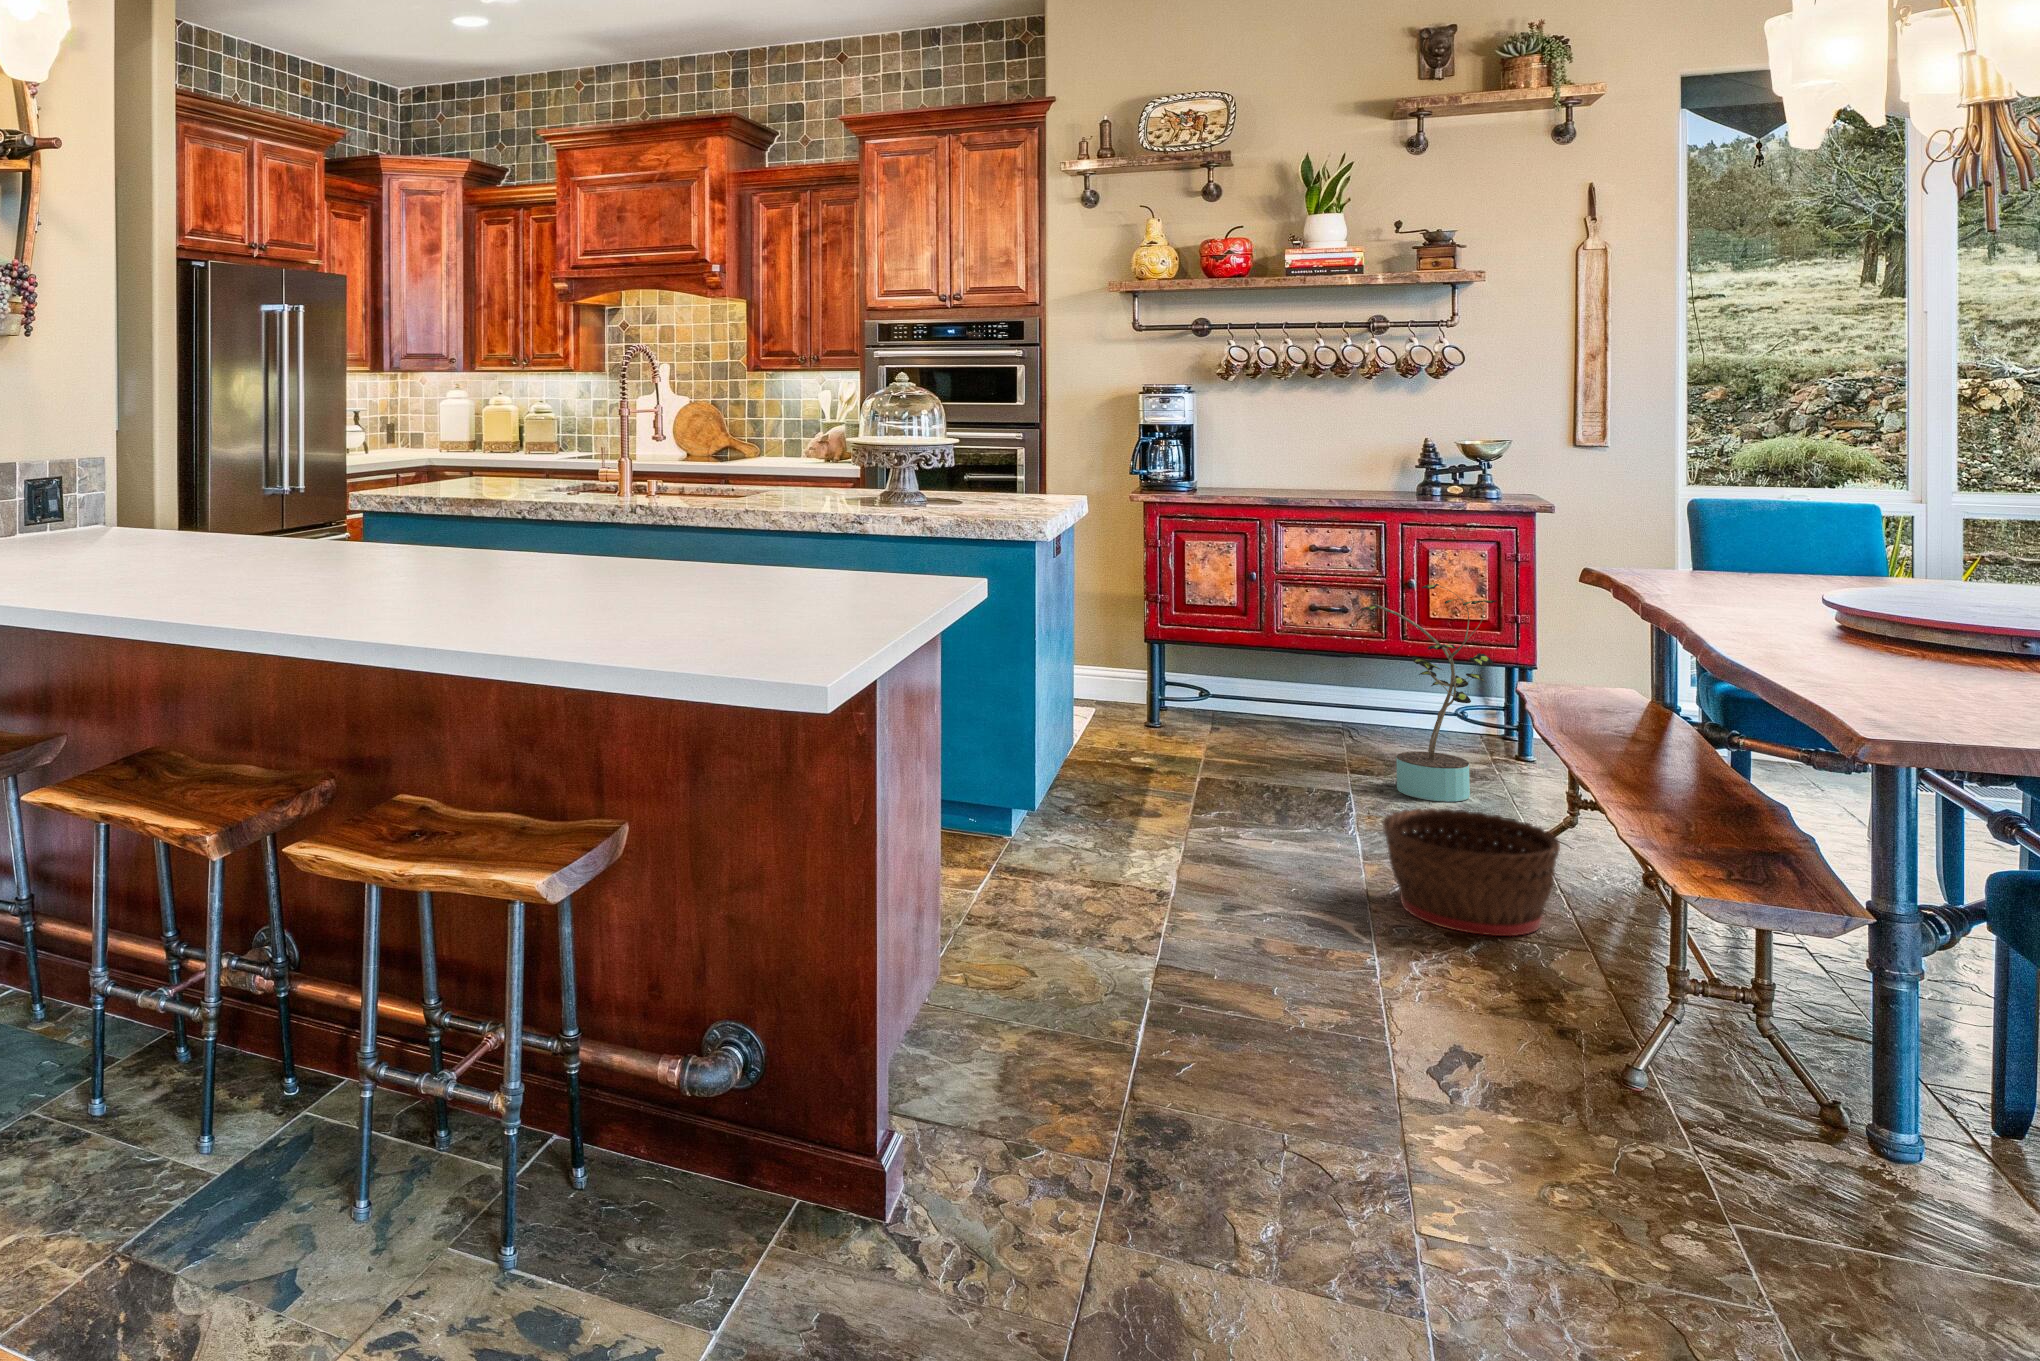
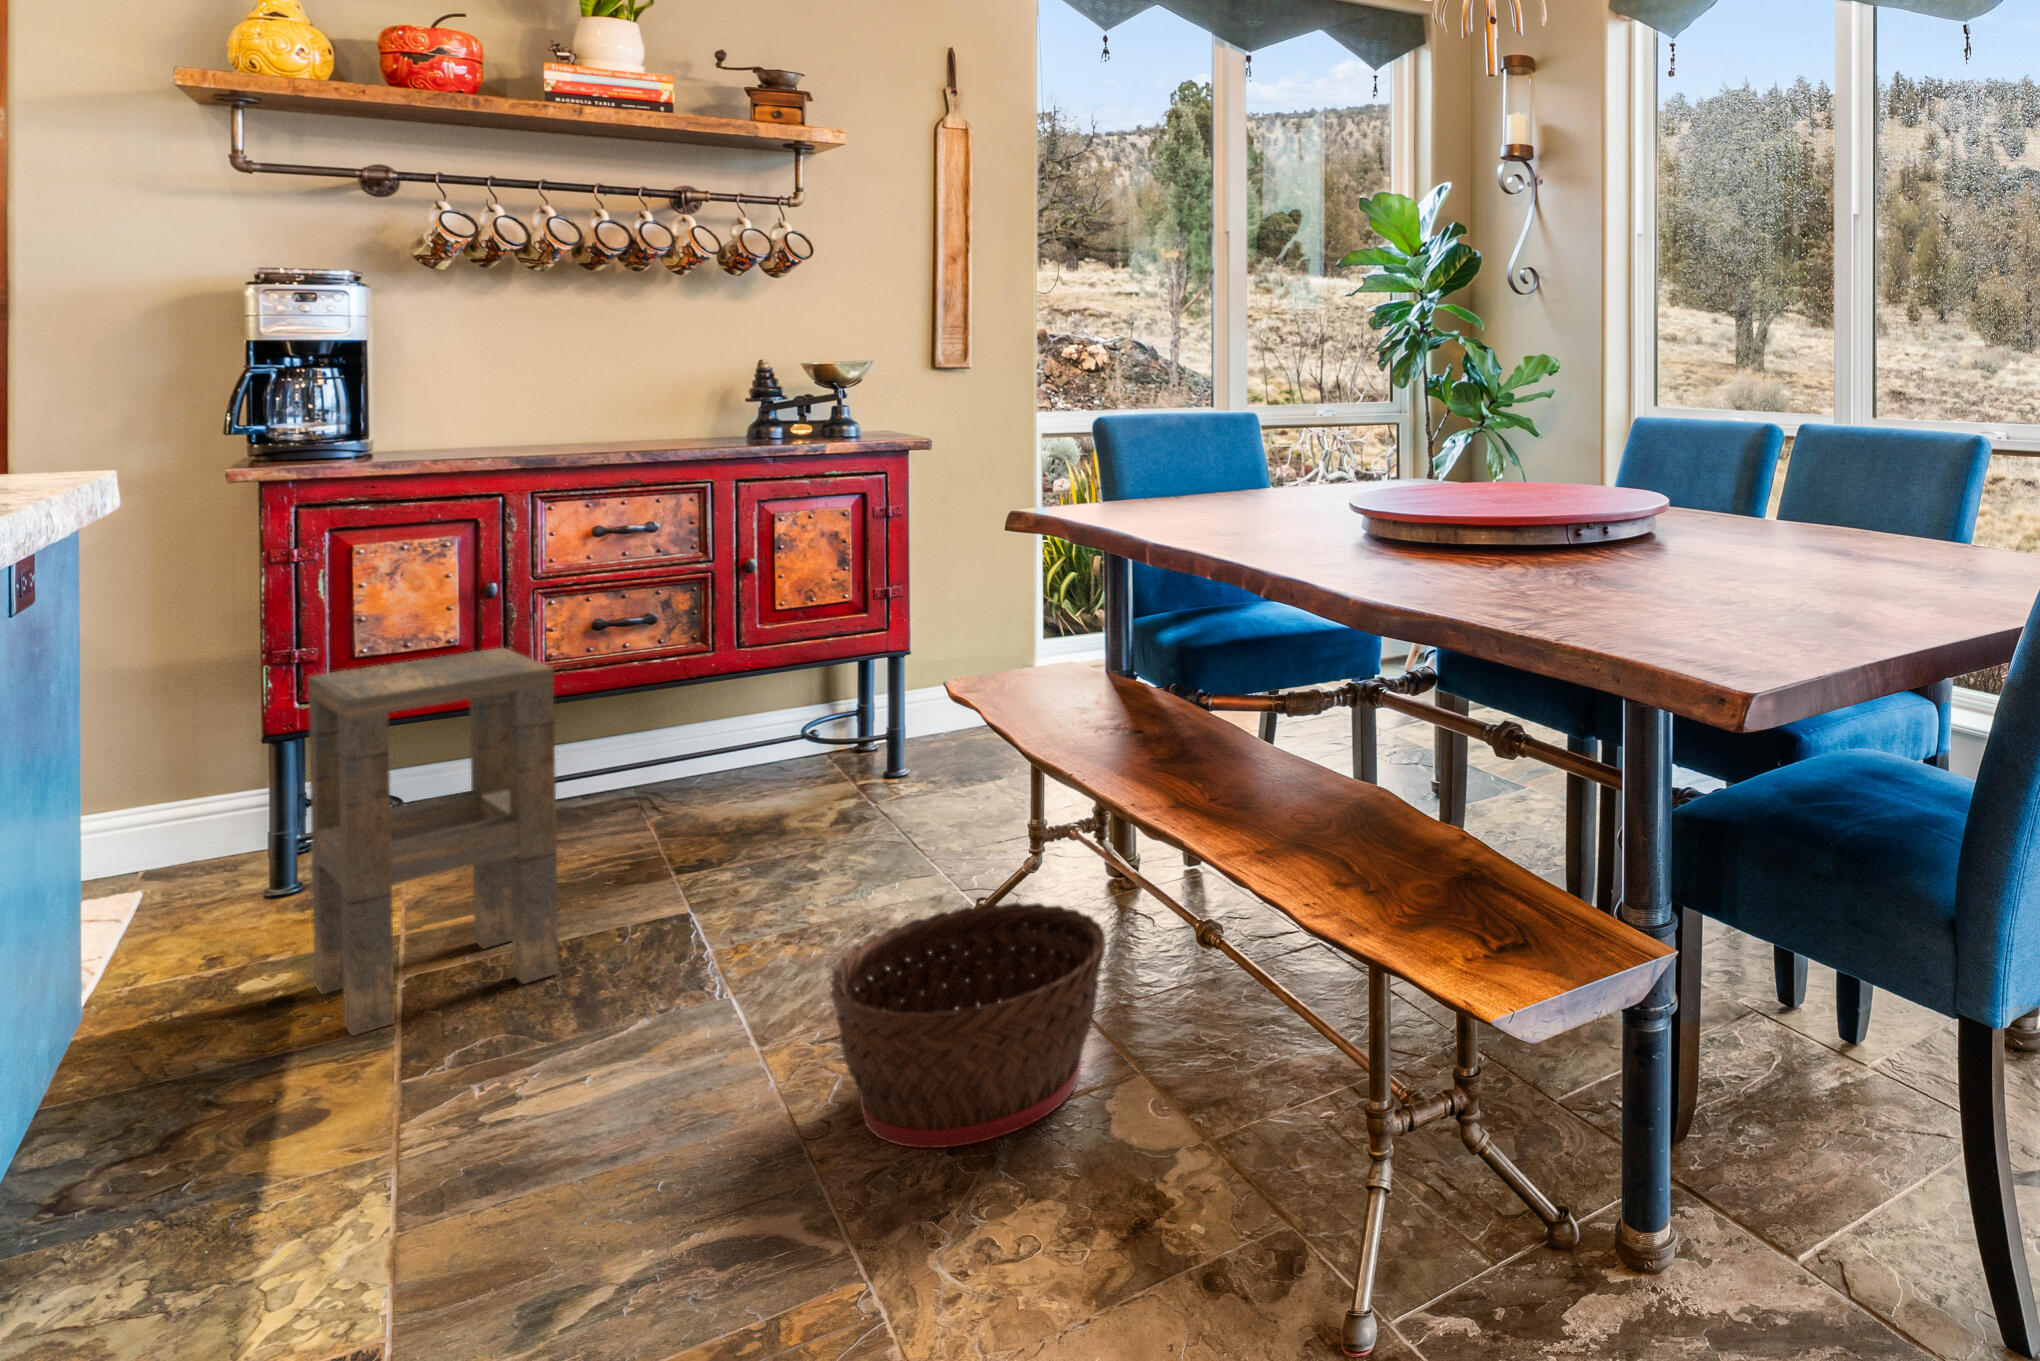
potted plant: present [1361,583,1496,802] -> none [700,558,903,887]
side table: none [1160,608,1273,798] -> present [308,648,559,1036]

